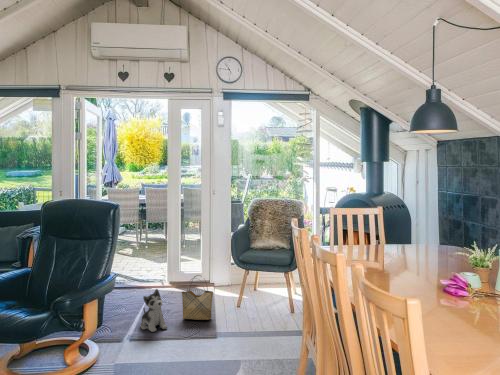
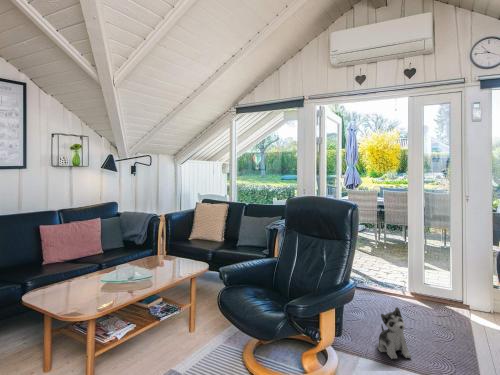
woven basket: present [182,275,213,320] -> none [429,296,475,358]

